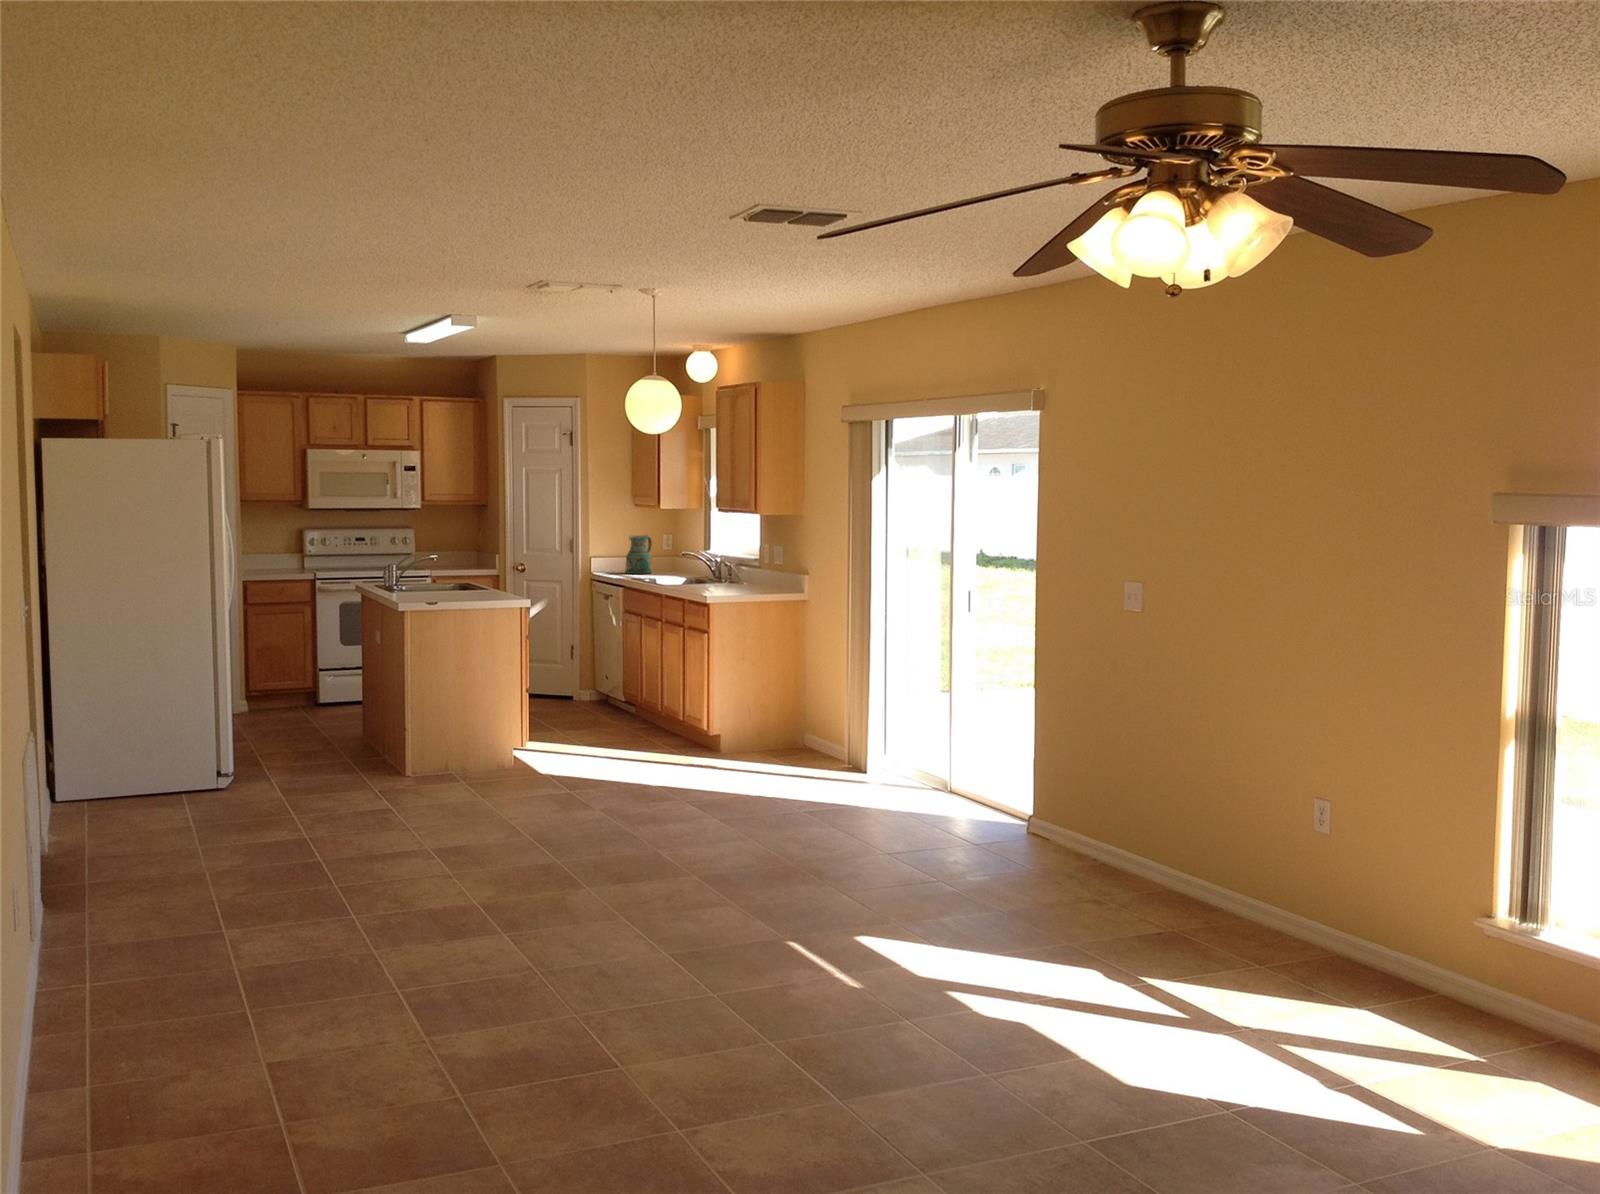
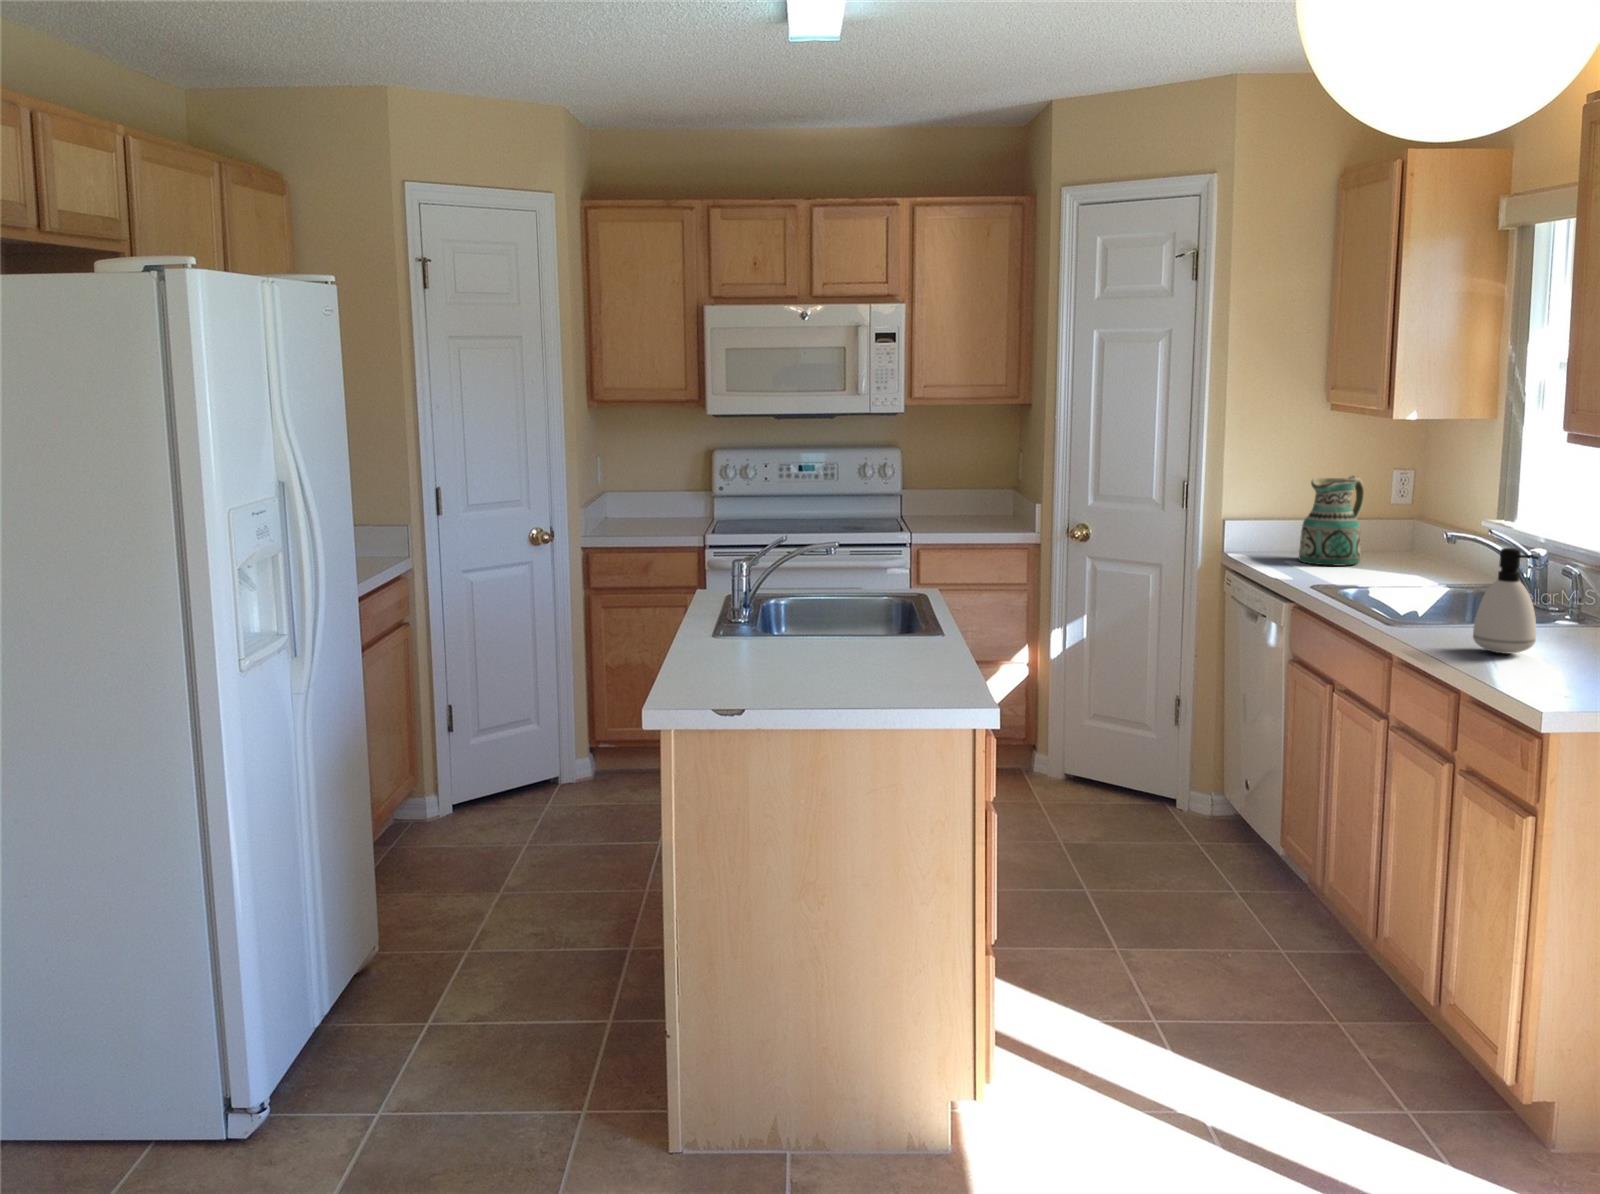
soap dispenser: none [689,550,709,588] -> present [1473,548,1539,653]

